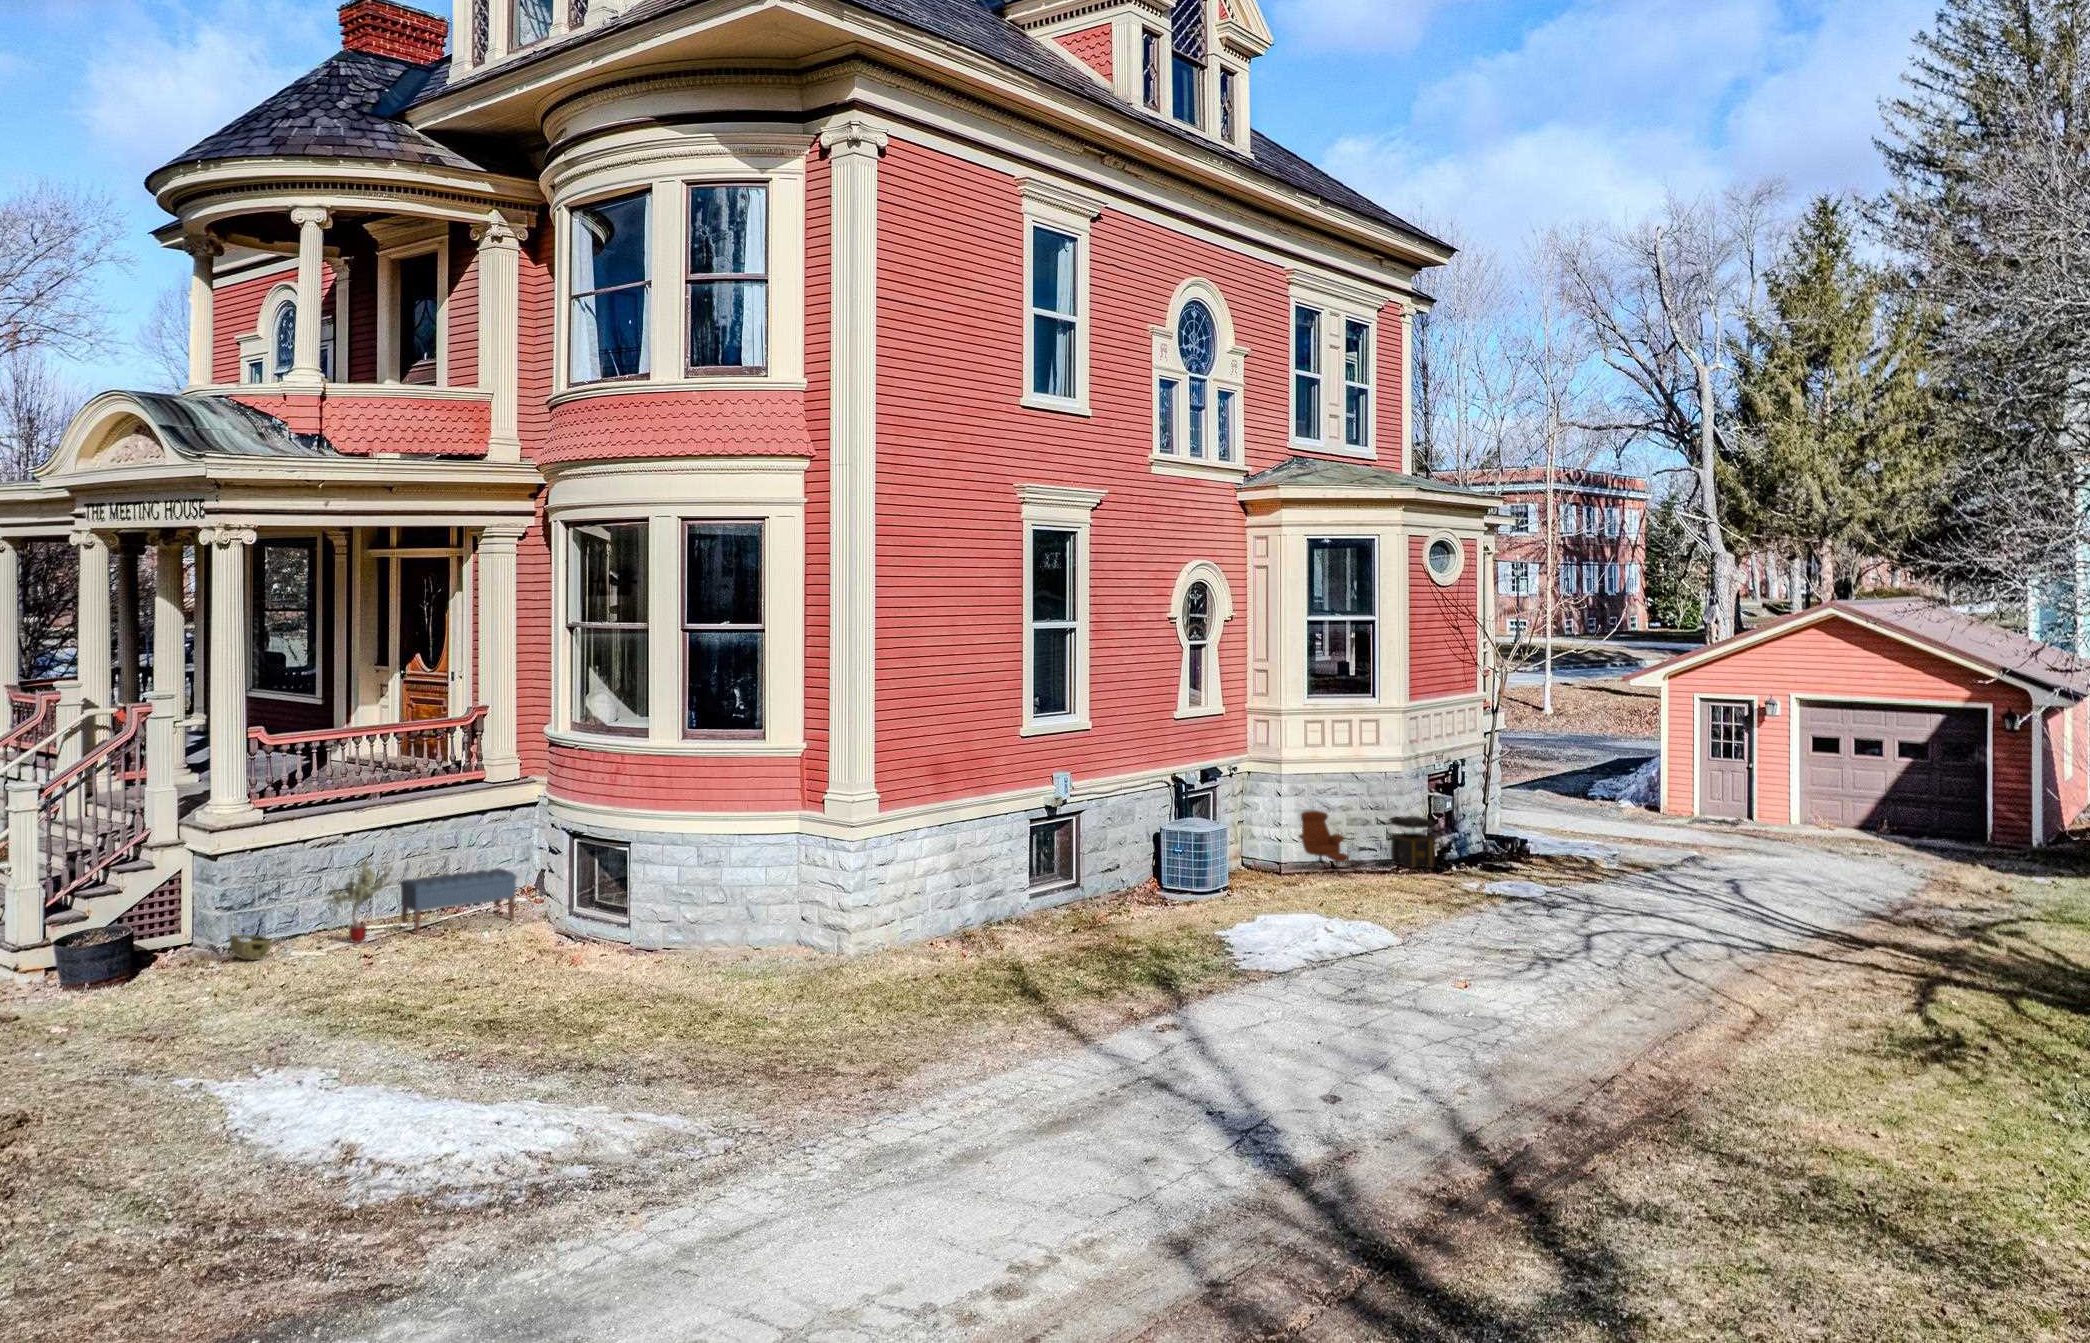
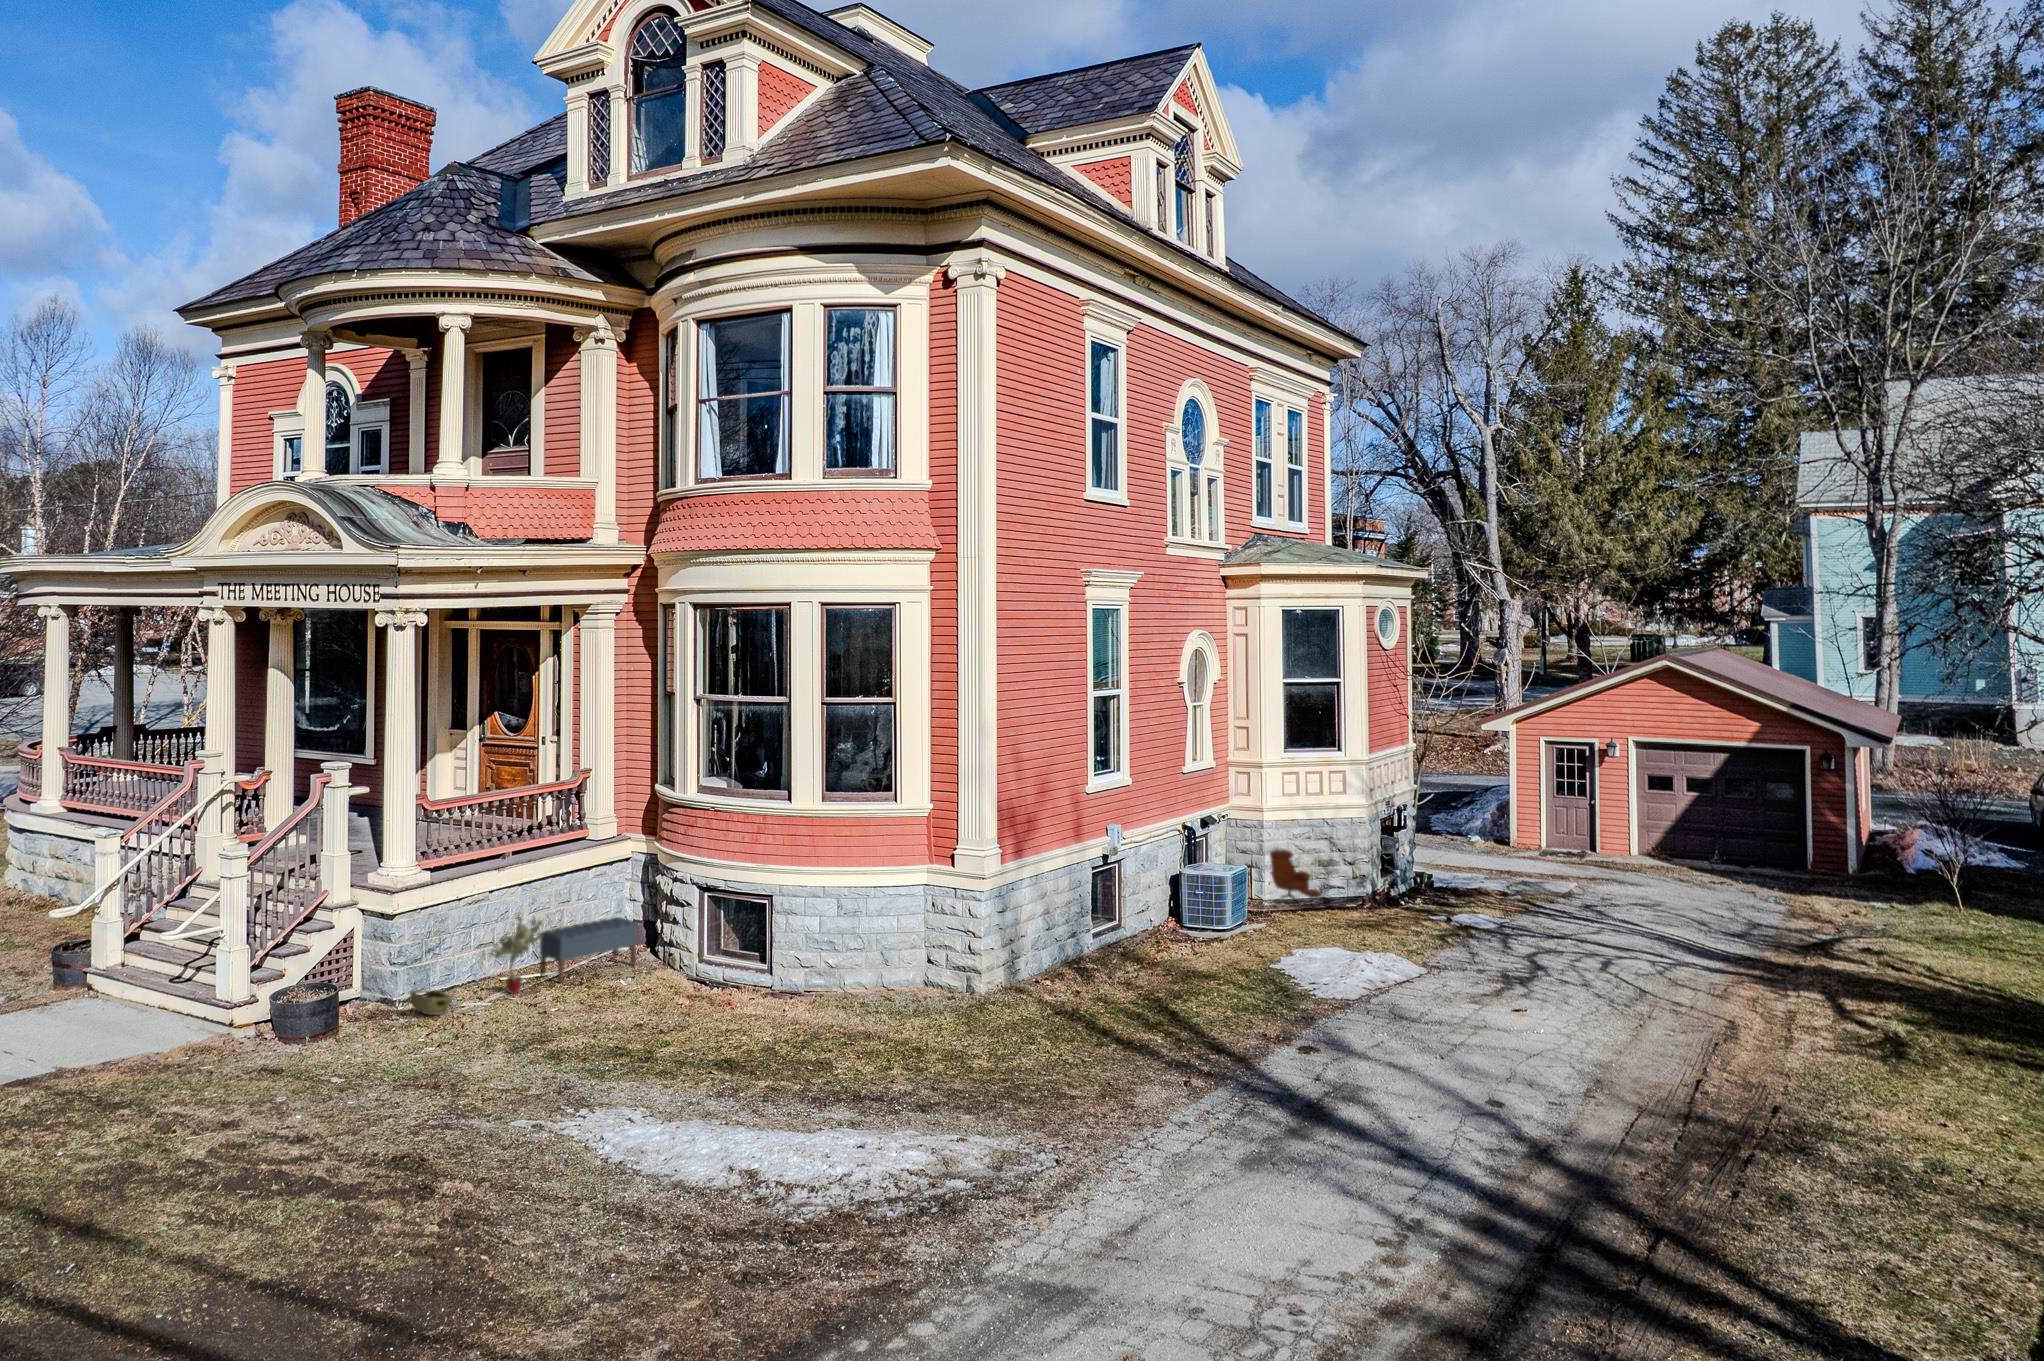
toolbox: present [1391,816,1435,868] -> none [1344,854,1387,901]

